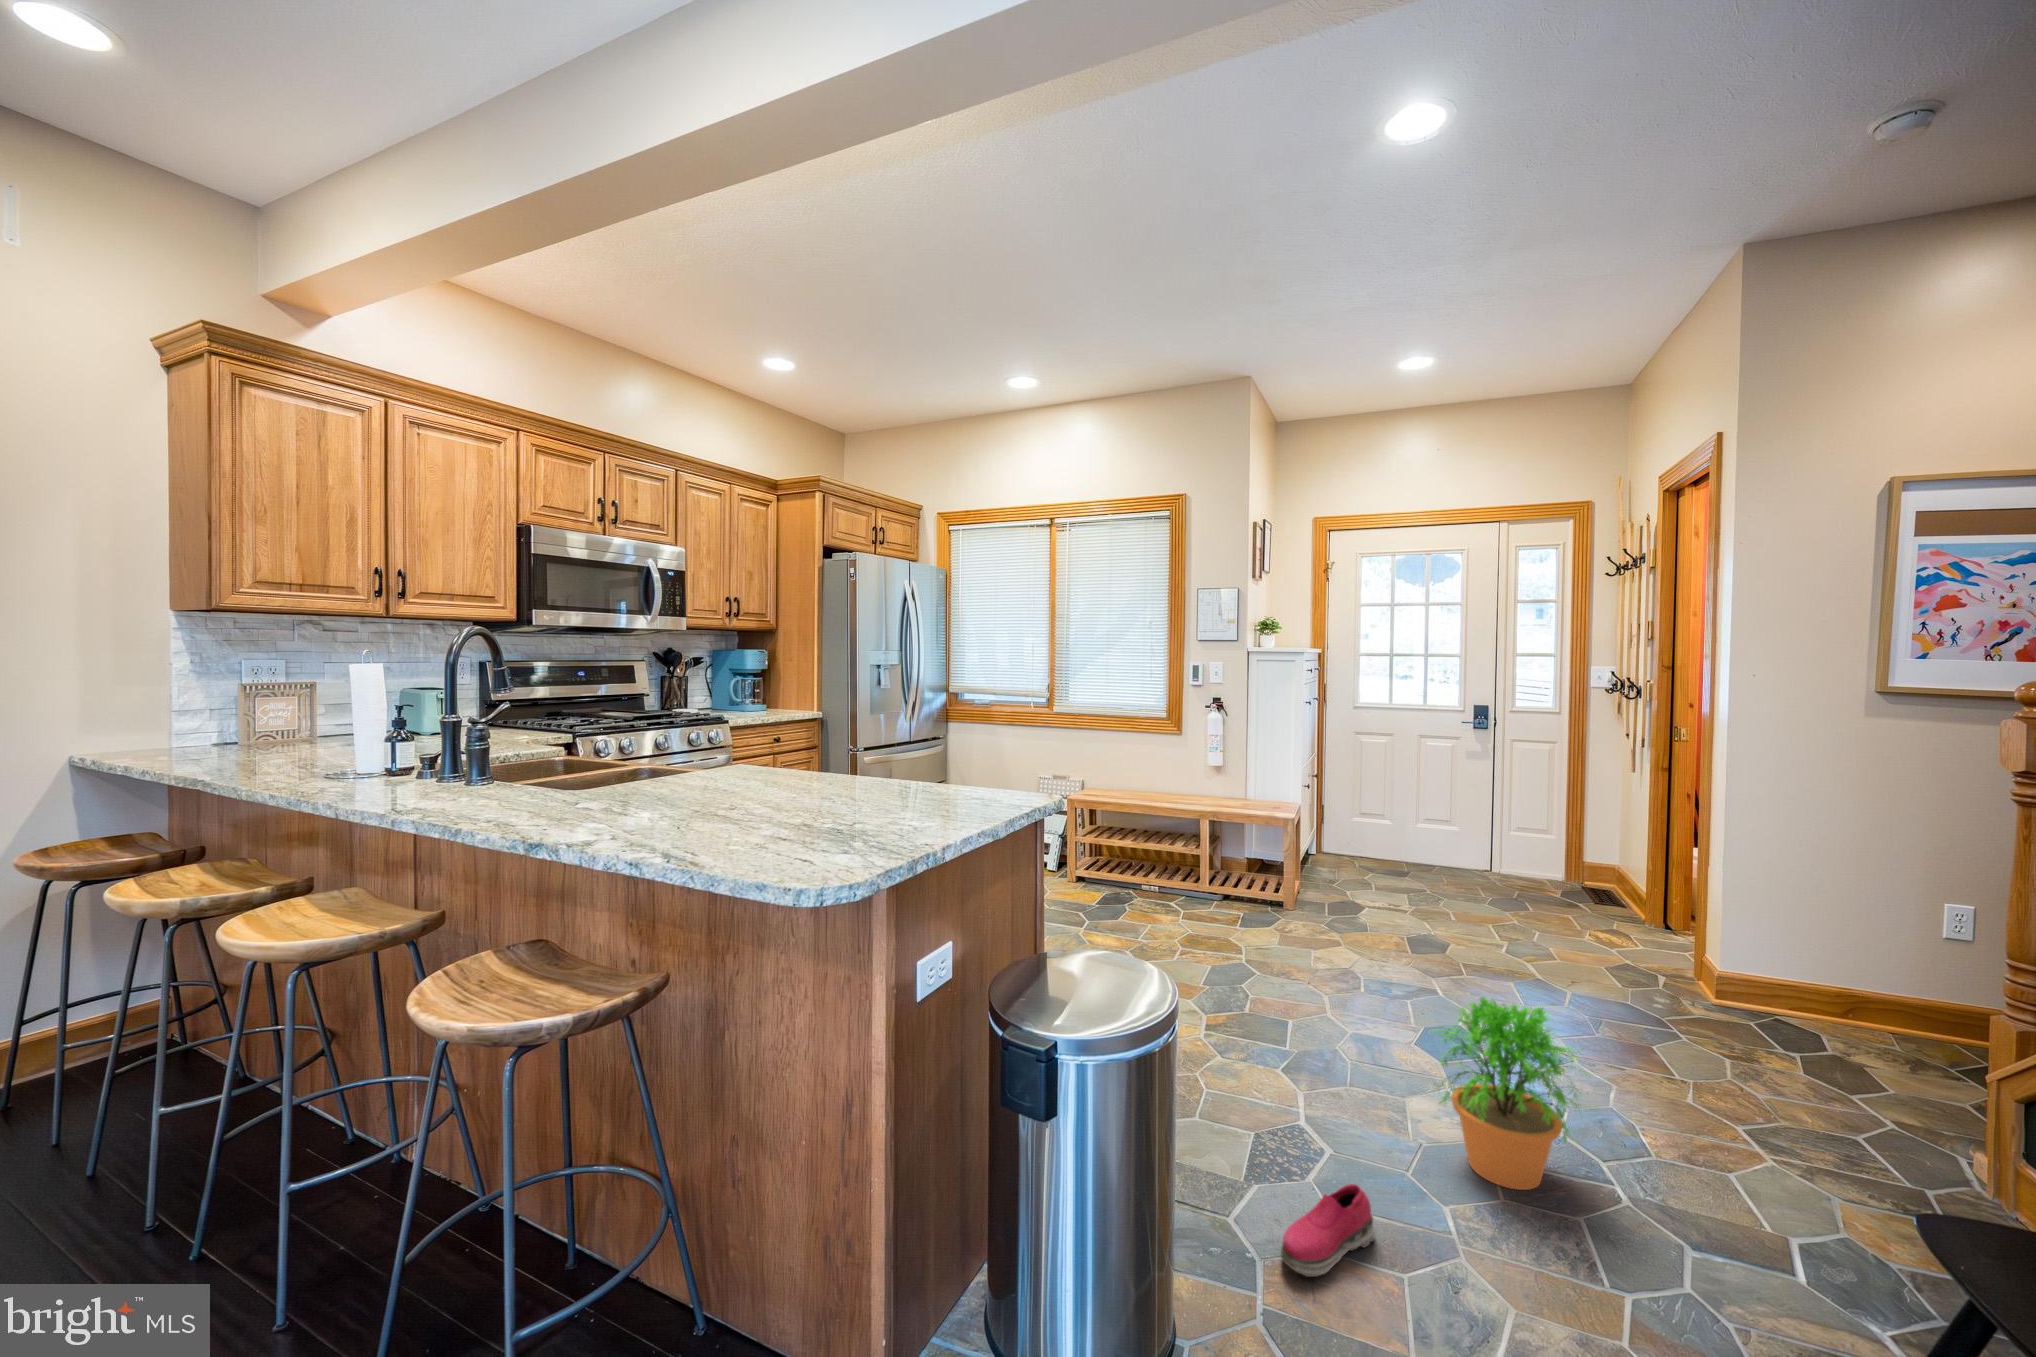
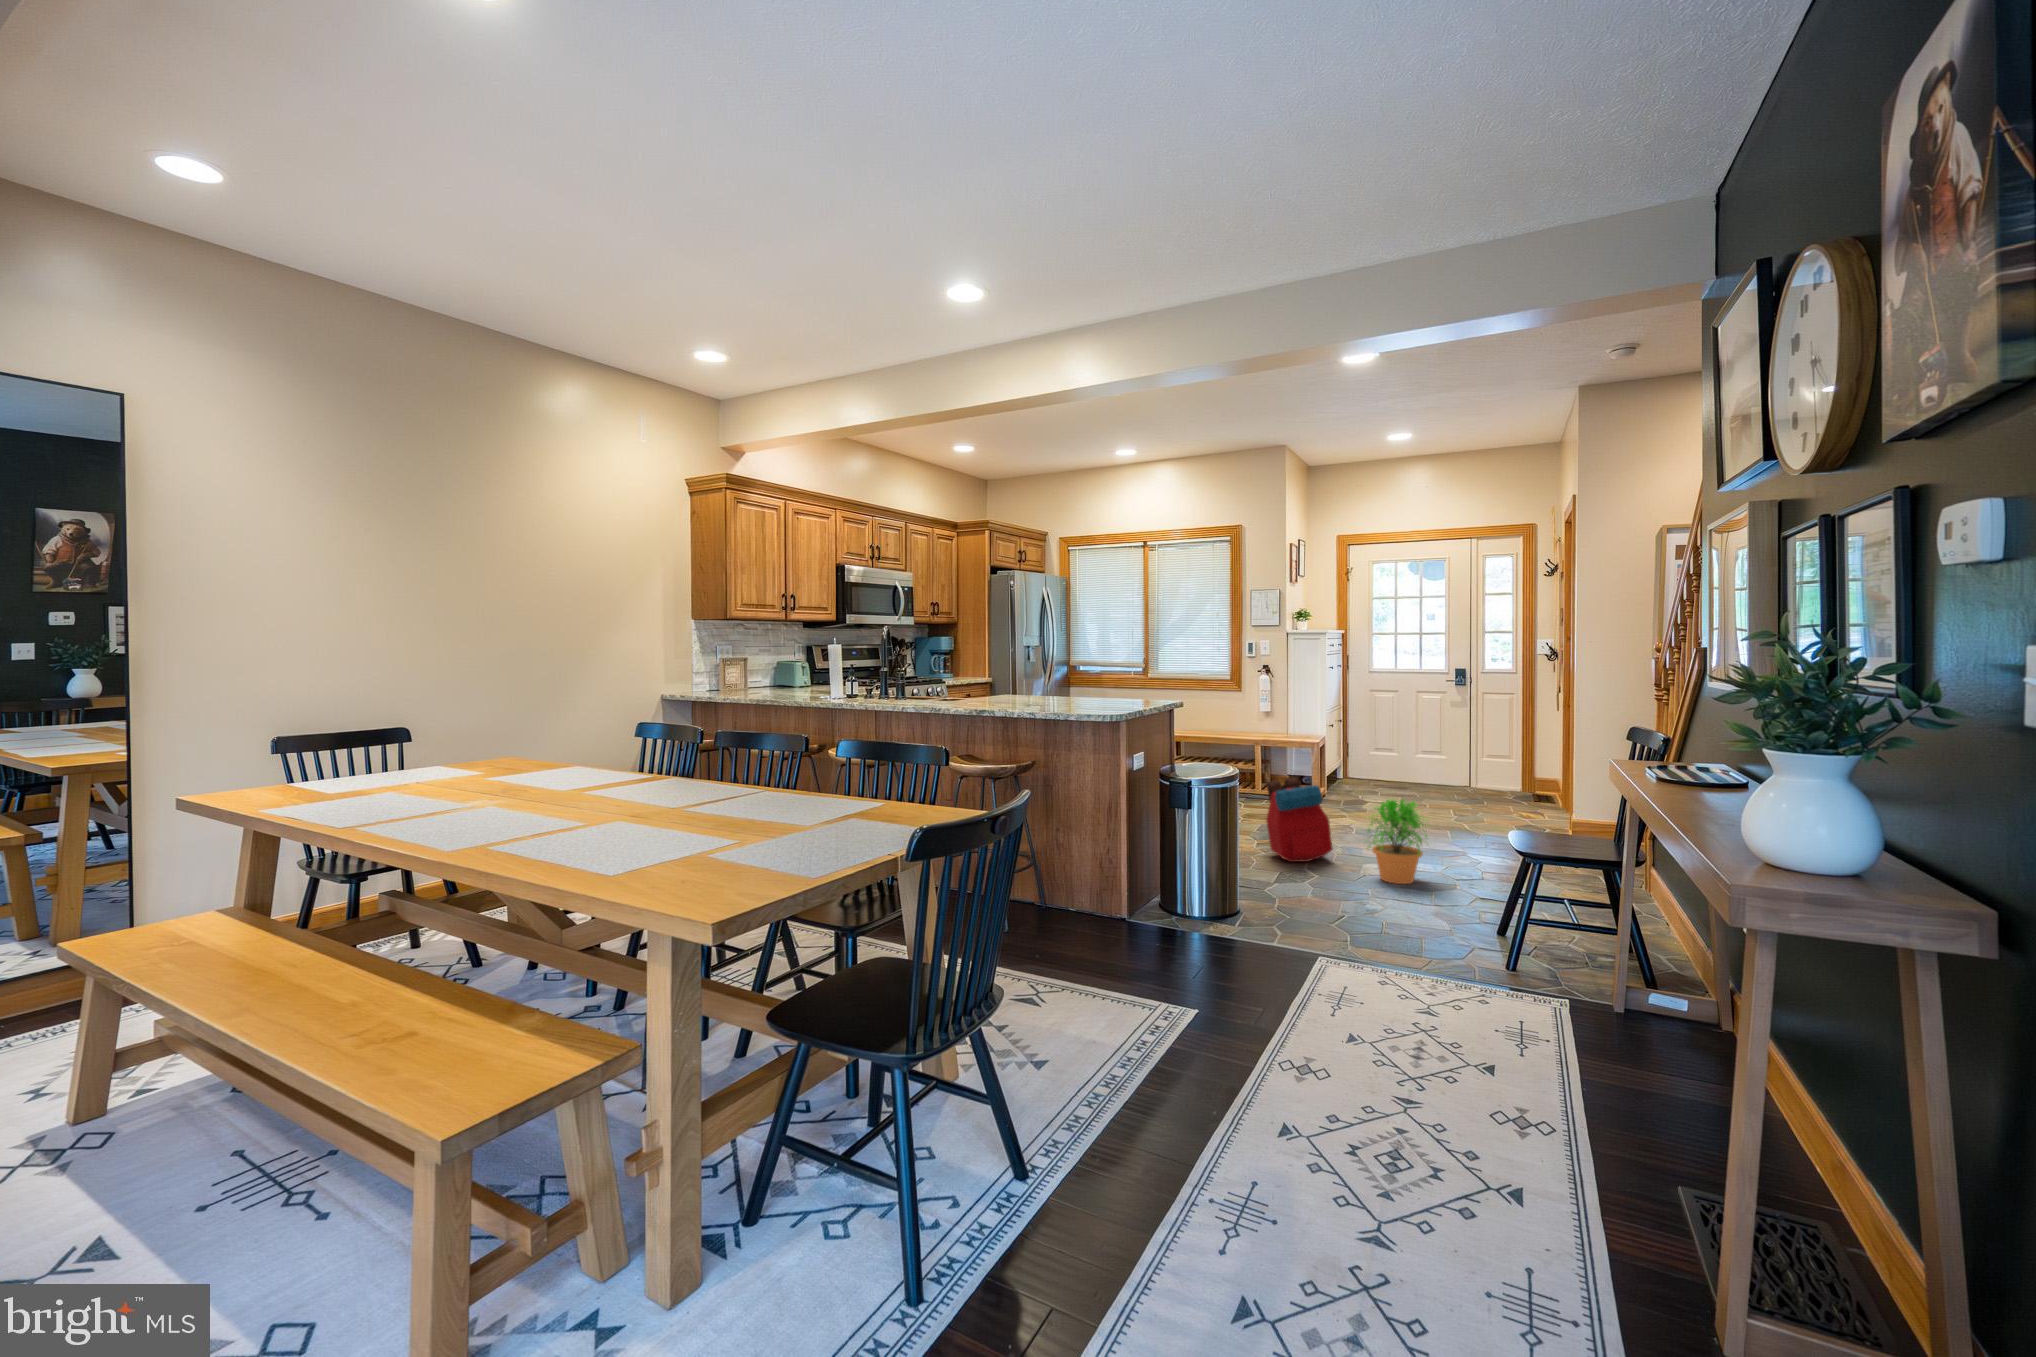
backpack: none [1231,918,1357,1092] -> present [1266,778,1333,862]
shoe: present [1281,1184,1375,1277] -> none [1281,870,1326,899]

